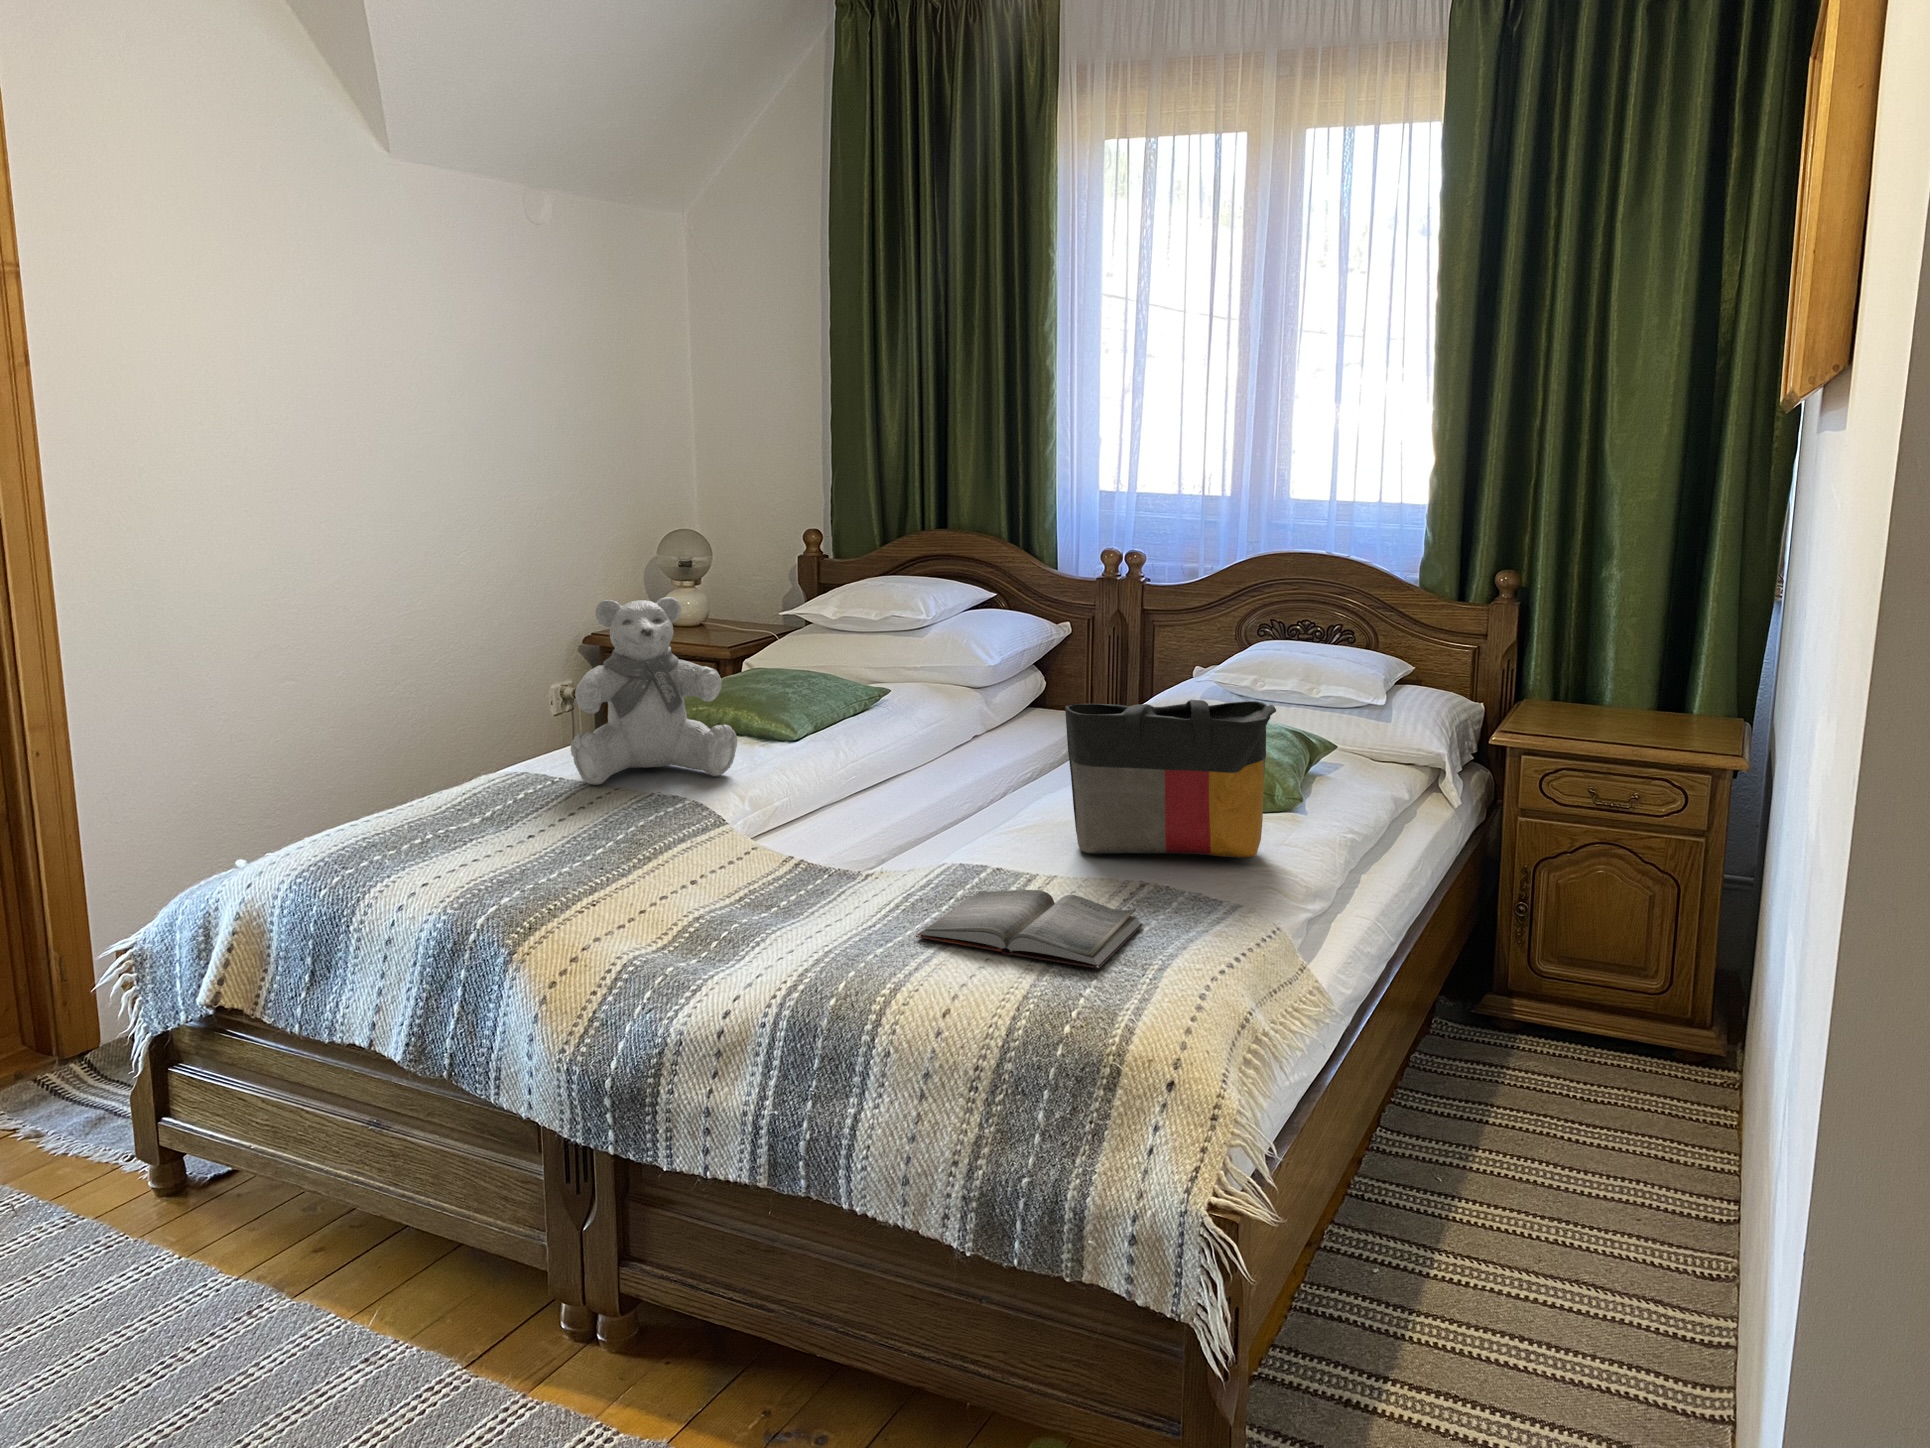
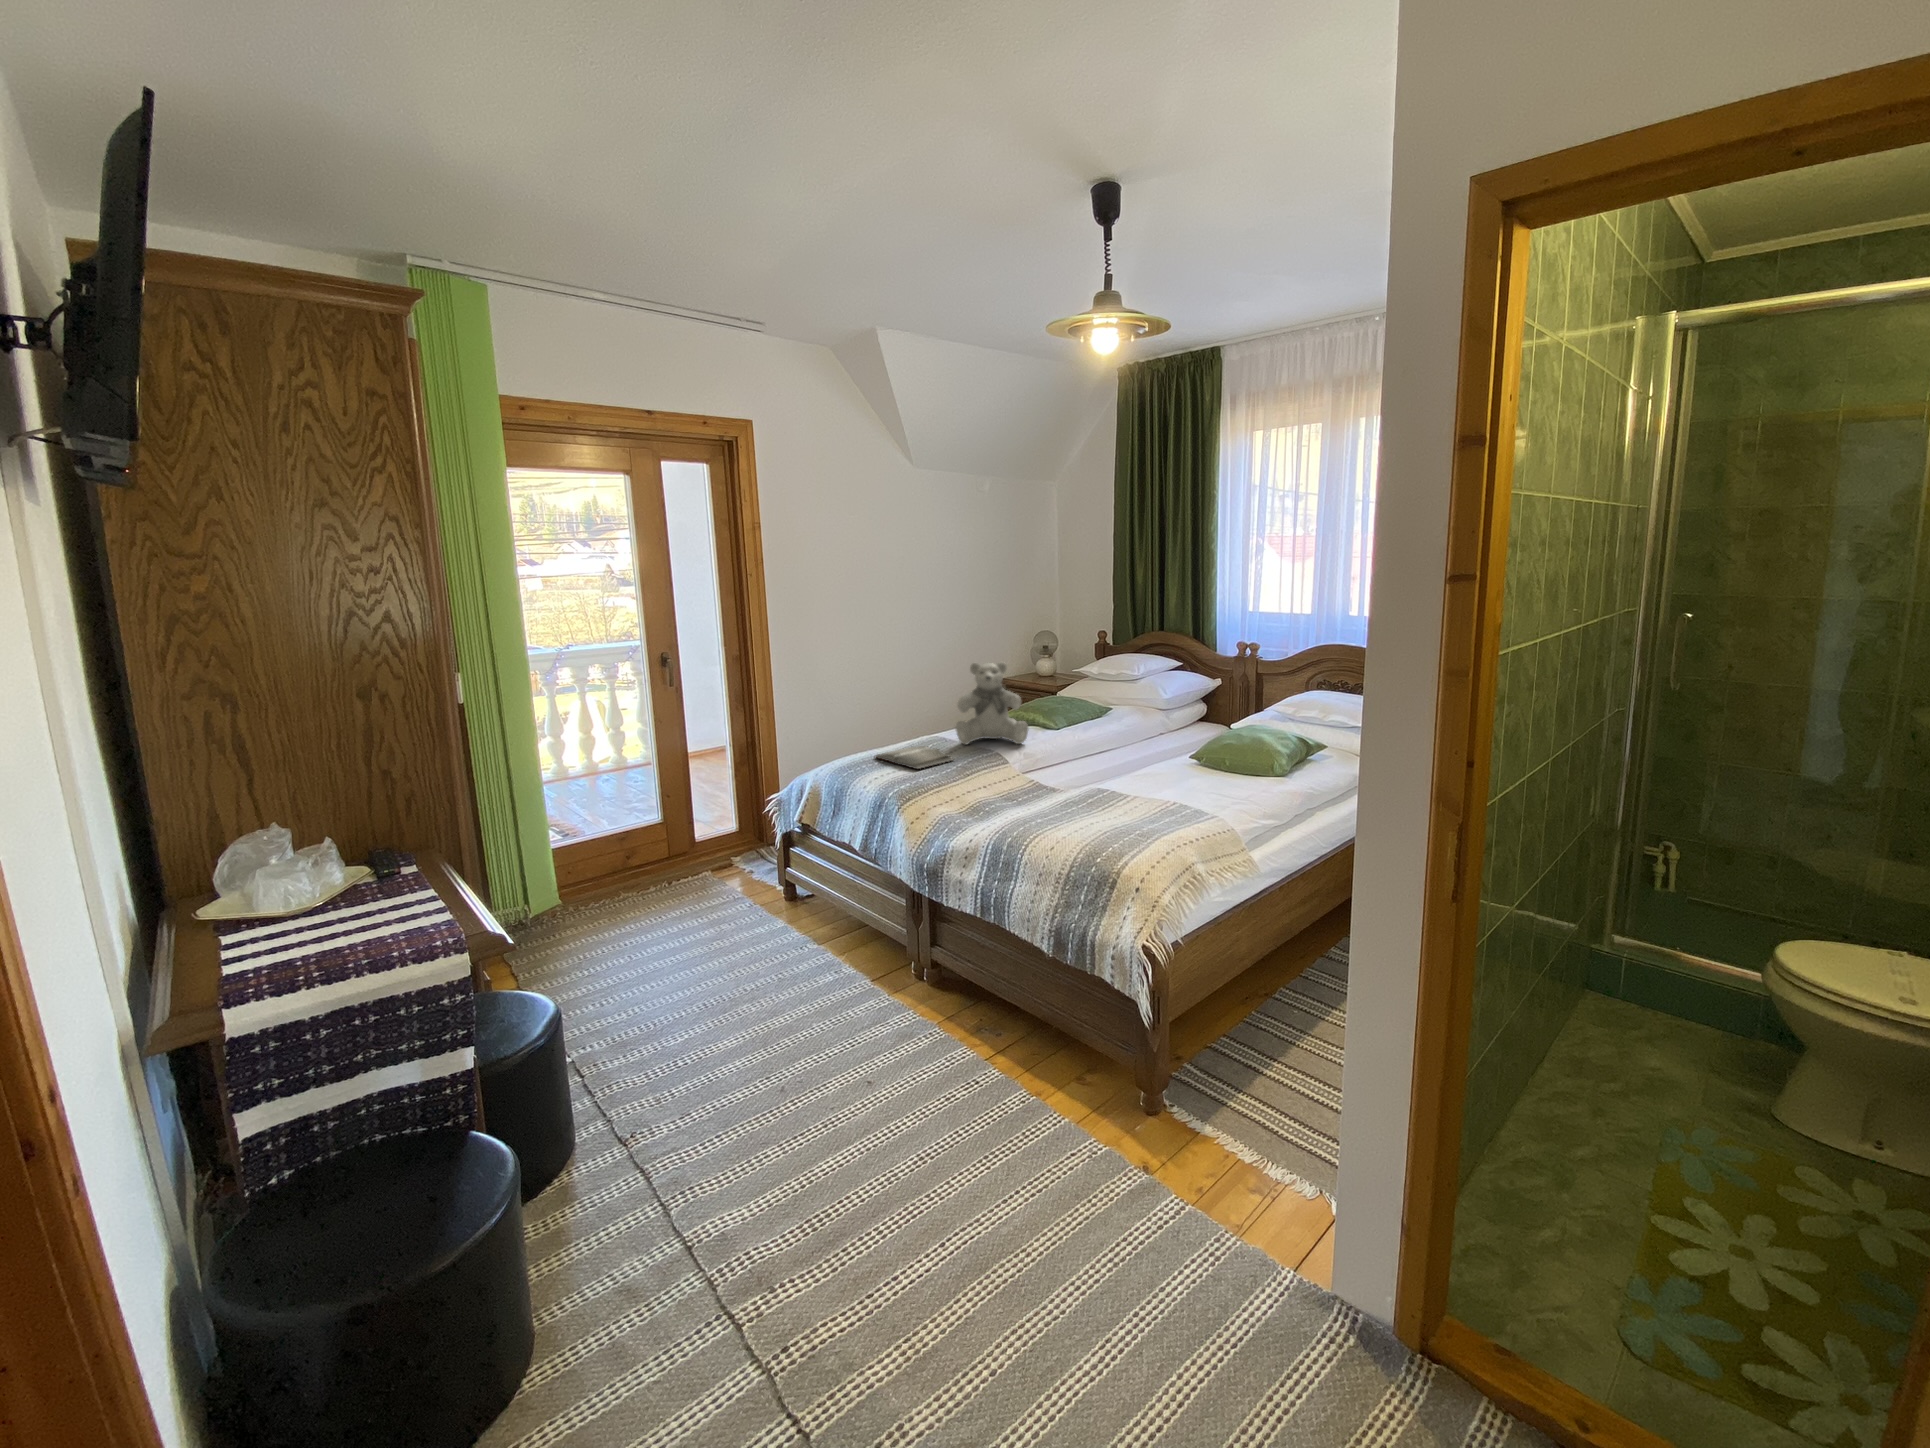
tote bag: present [1065,700,1276,859] -> none [1156,717,1257,798]
hardback book: present [916,890,1143,969] -> present [874,746,953,769]

